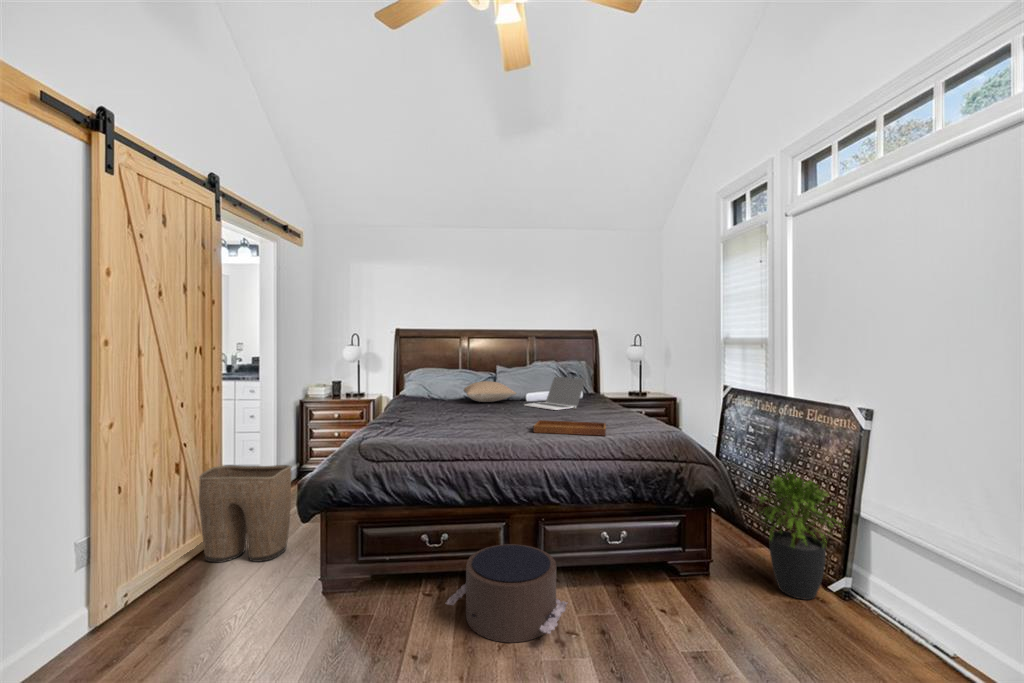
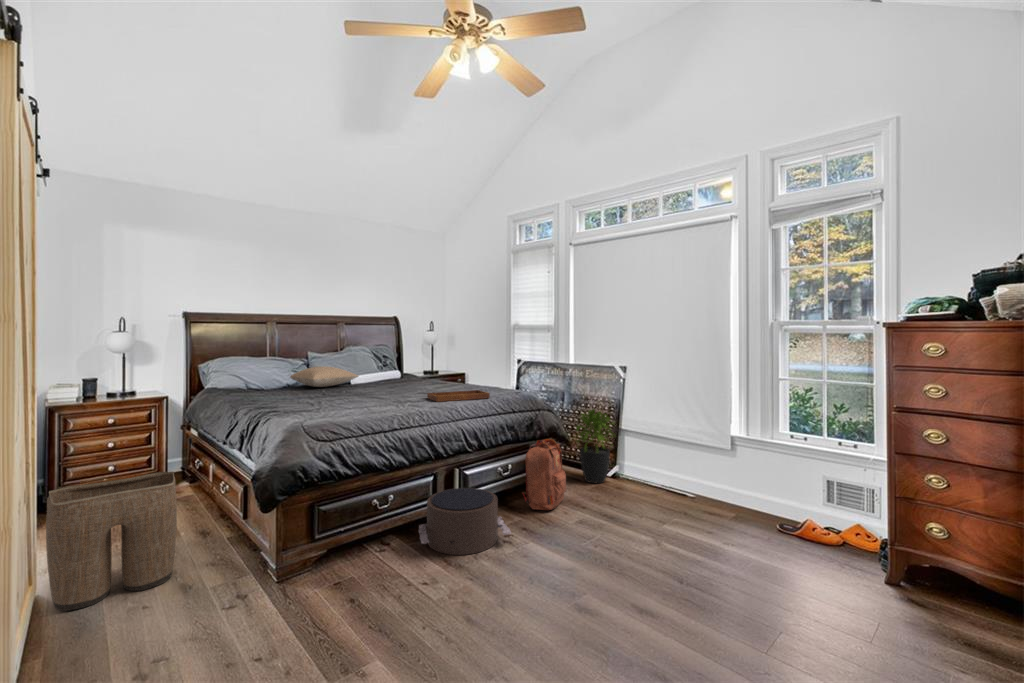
laptop: present [525,377,585,410] -> none [368,359,421,387]
backpack: none [628,506,706,617] -> present [523,439,567,510]

